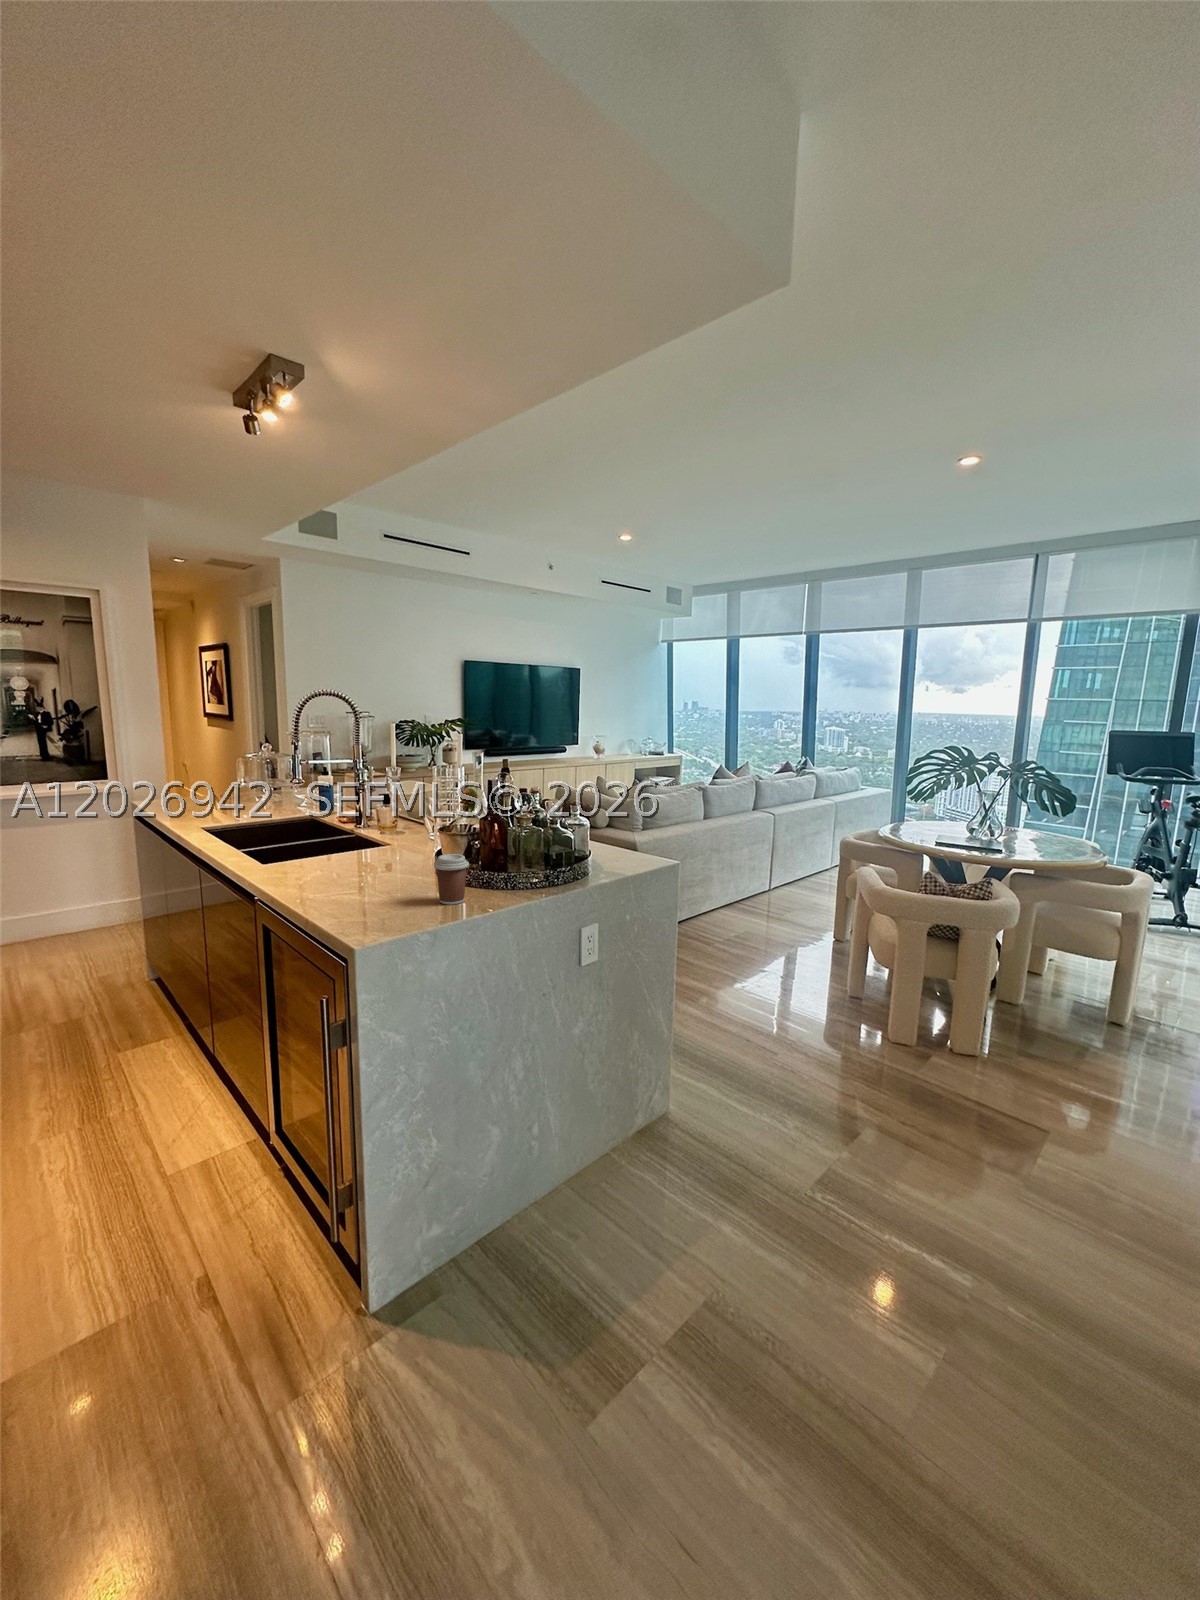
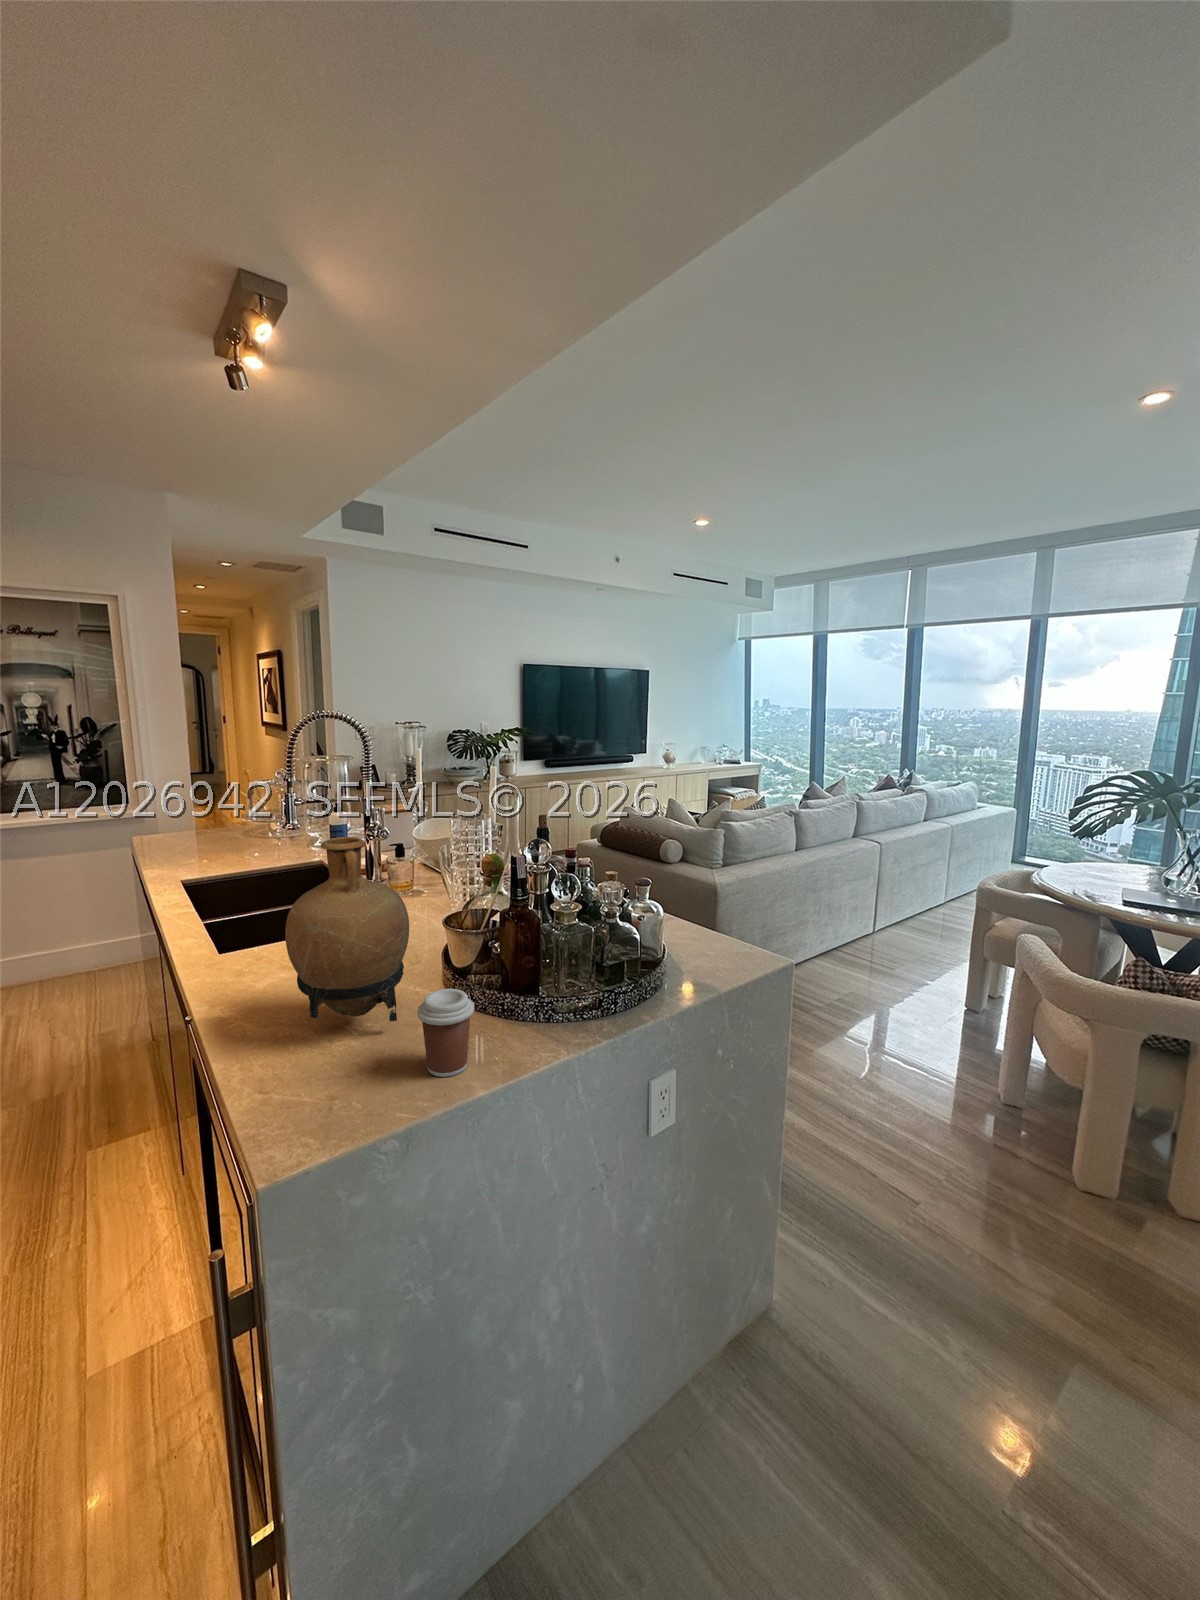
vase: none [342,764,420,883] -> present [285,837,409,1022]

